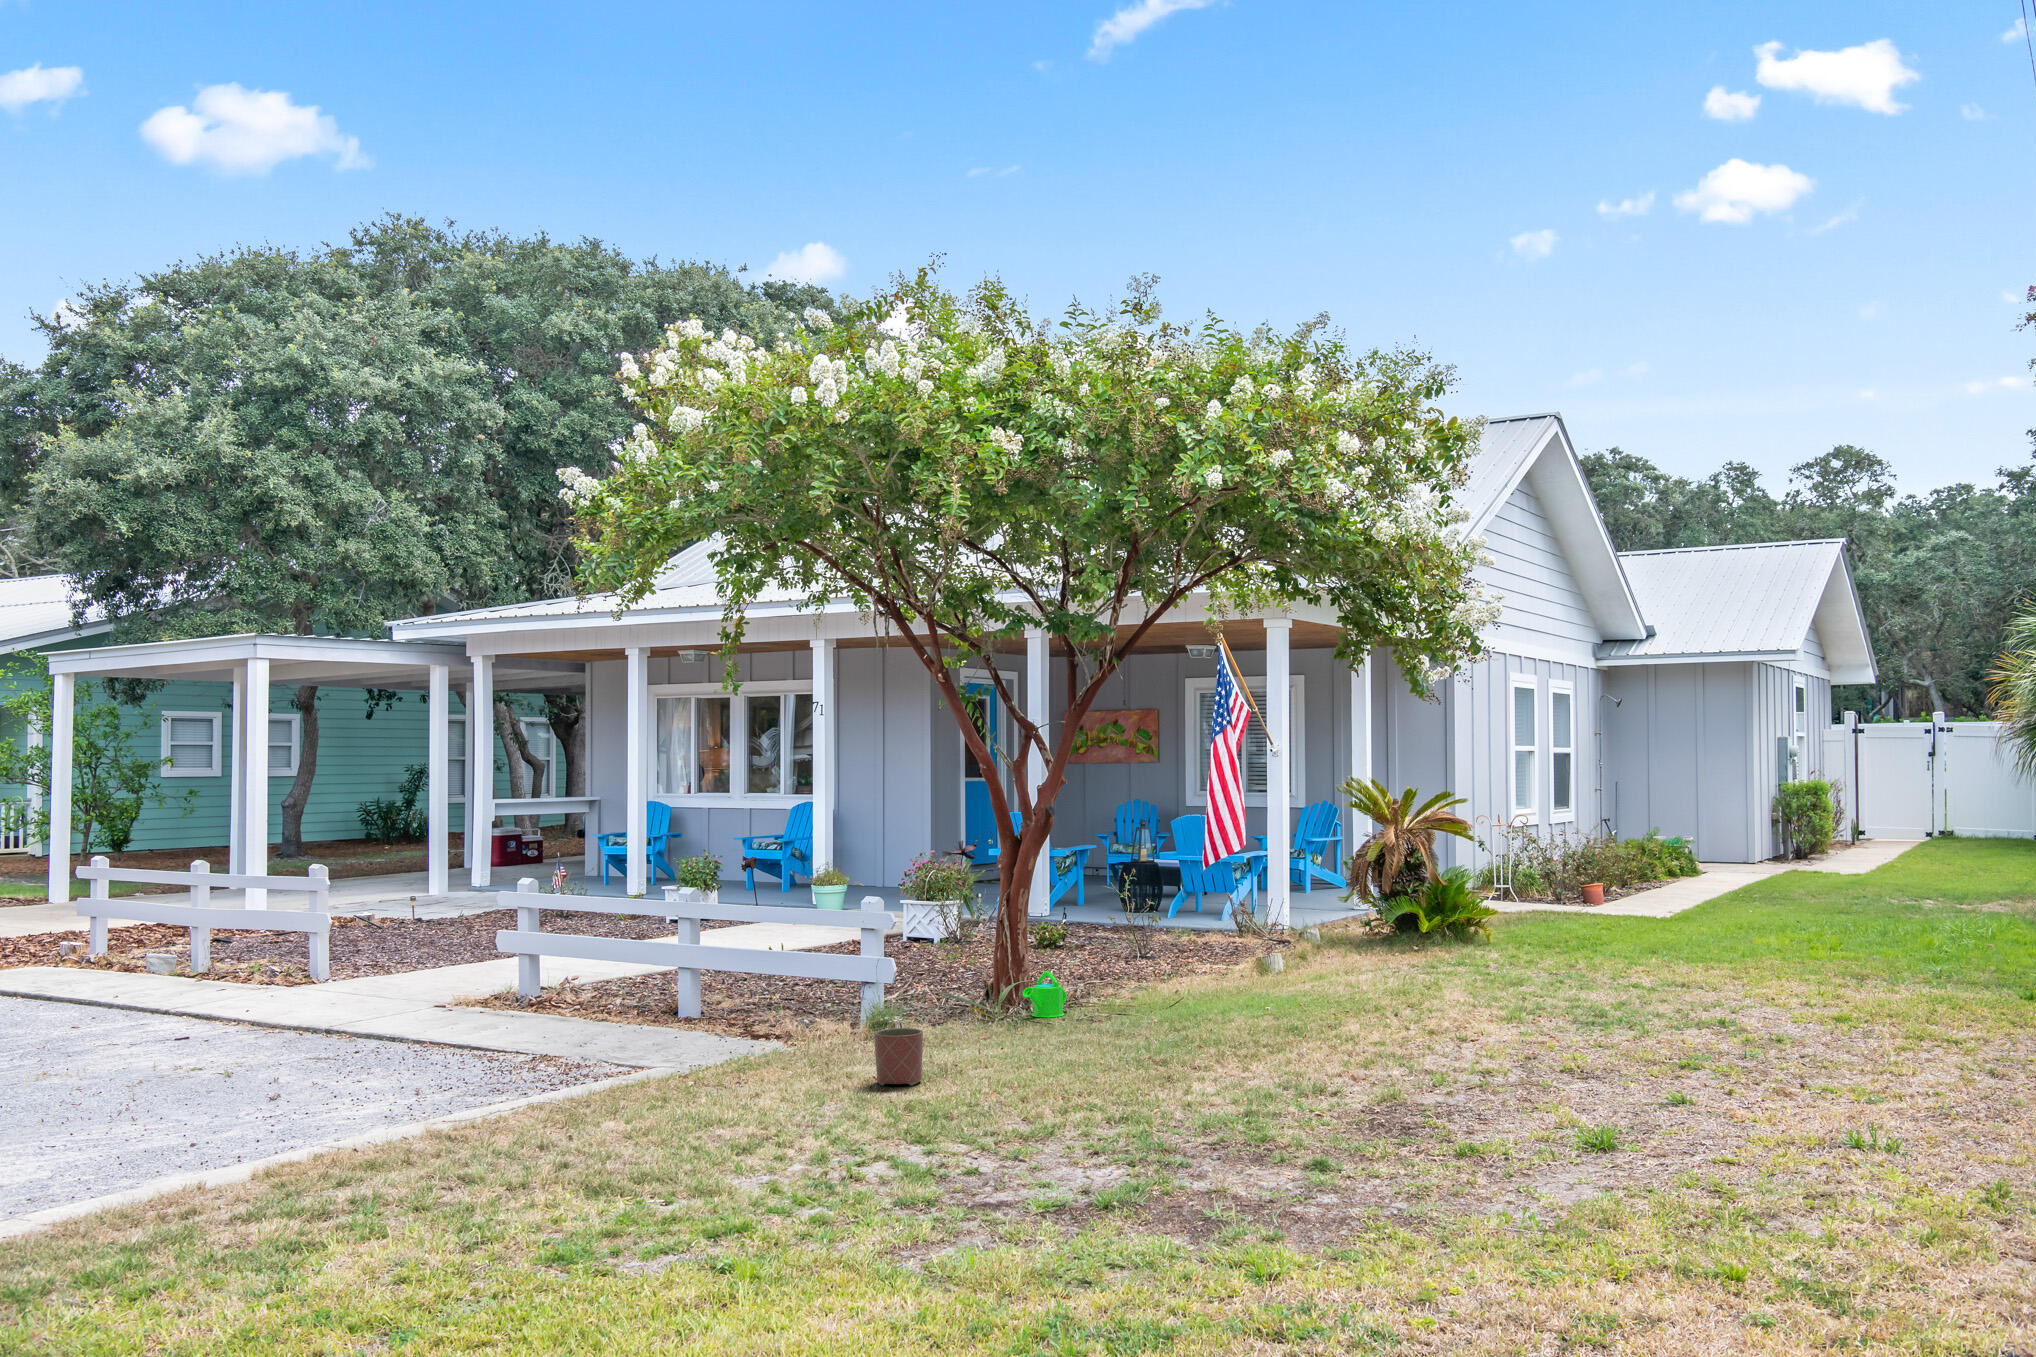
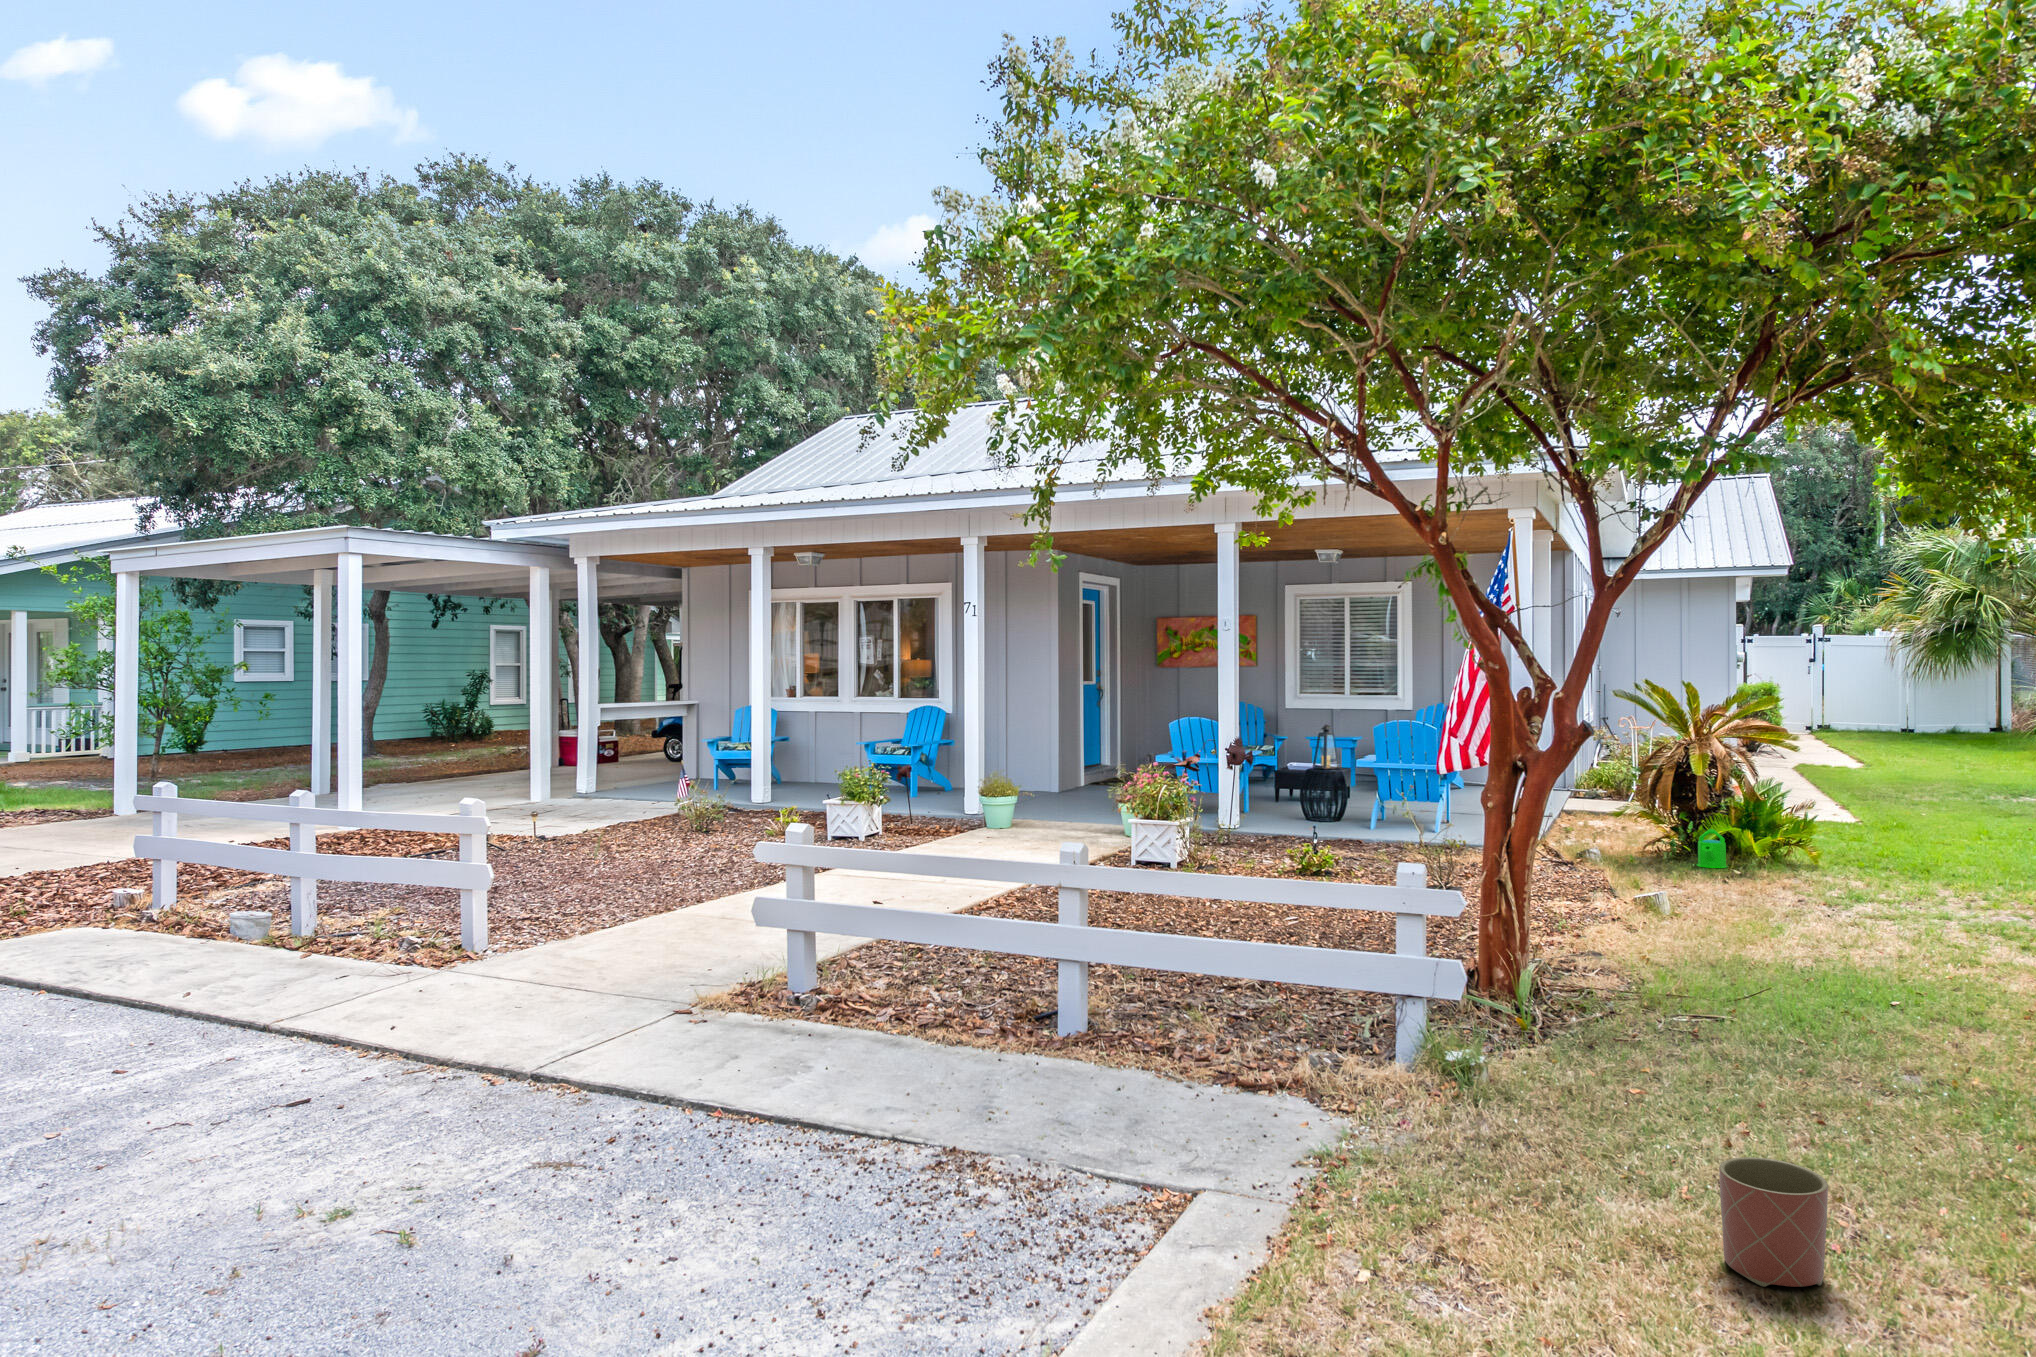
watering can: present [1023,971,1067,1017] -> present [1696,829,1727,868]

